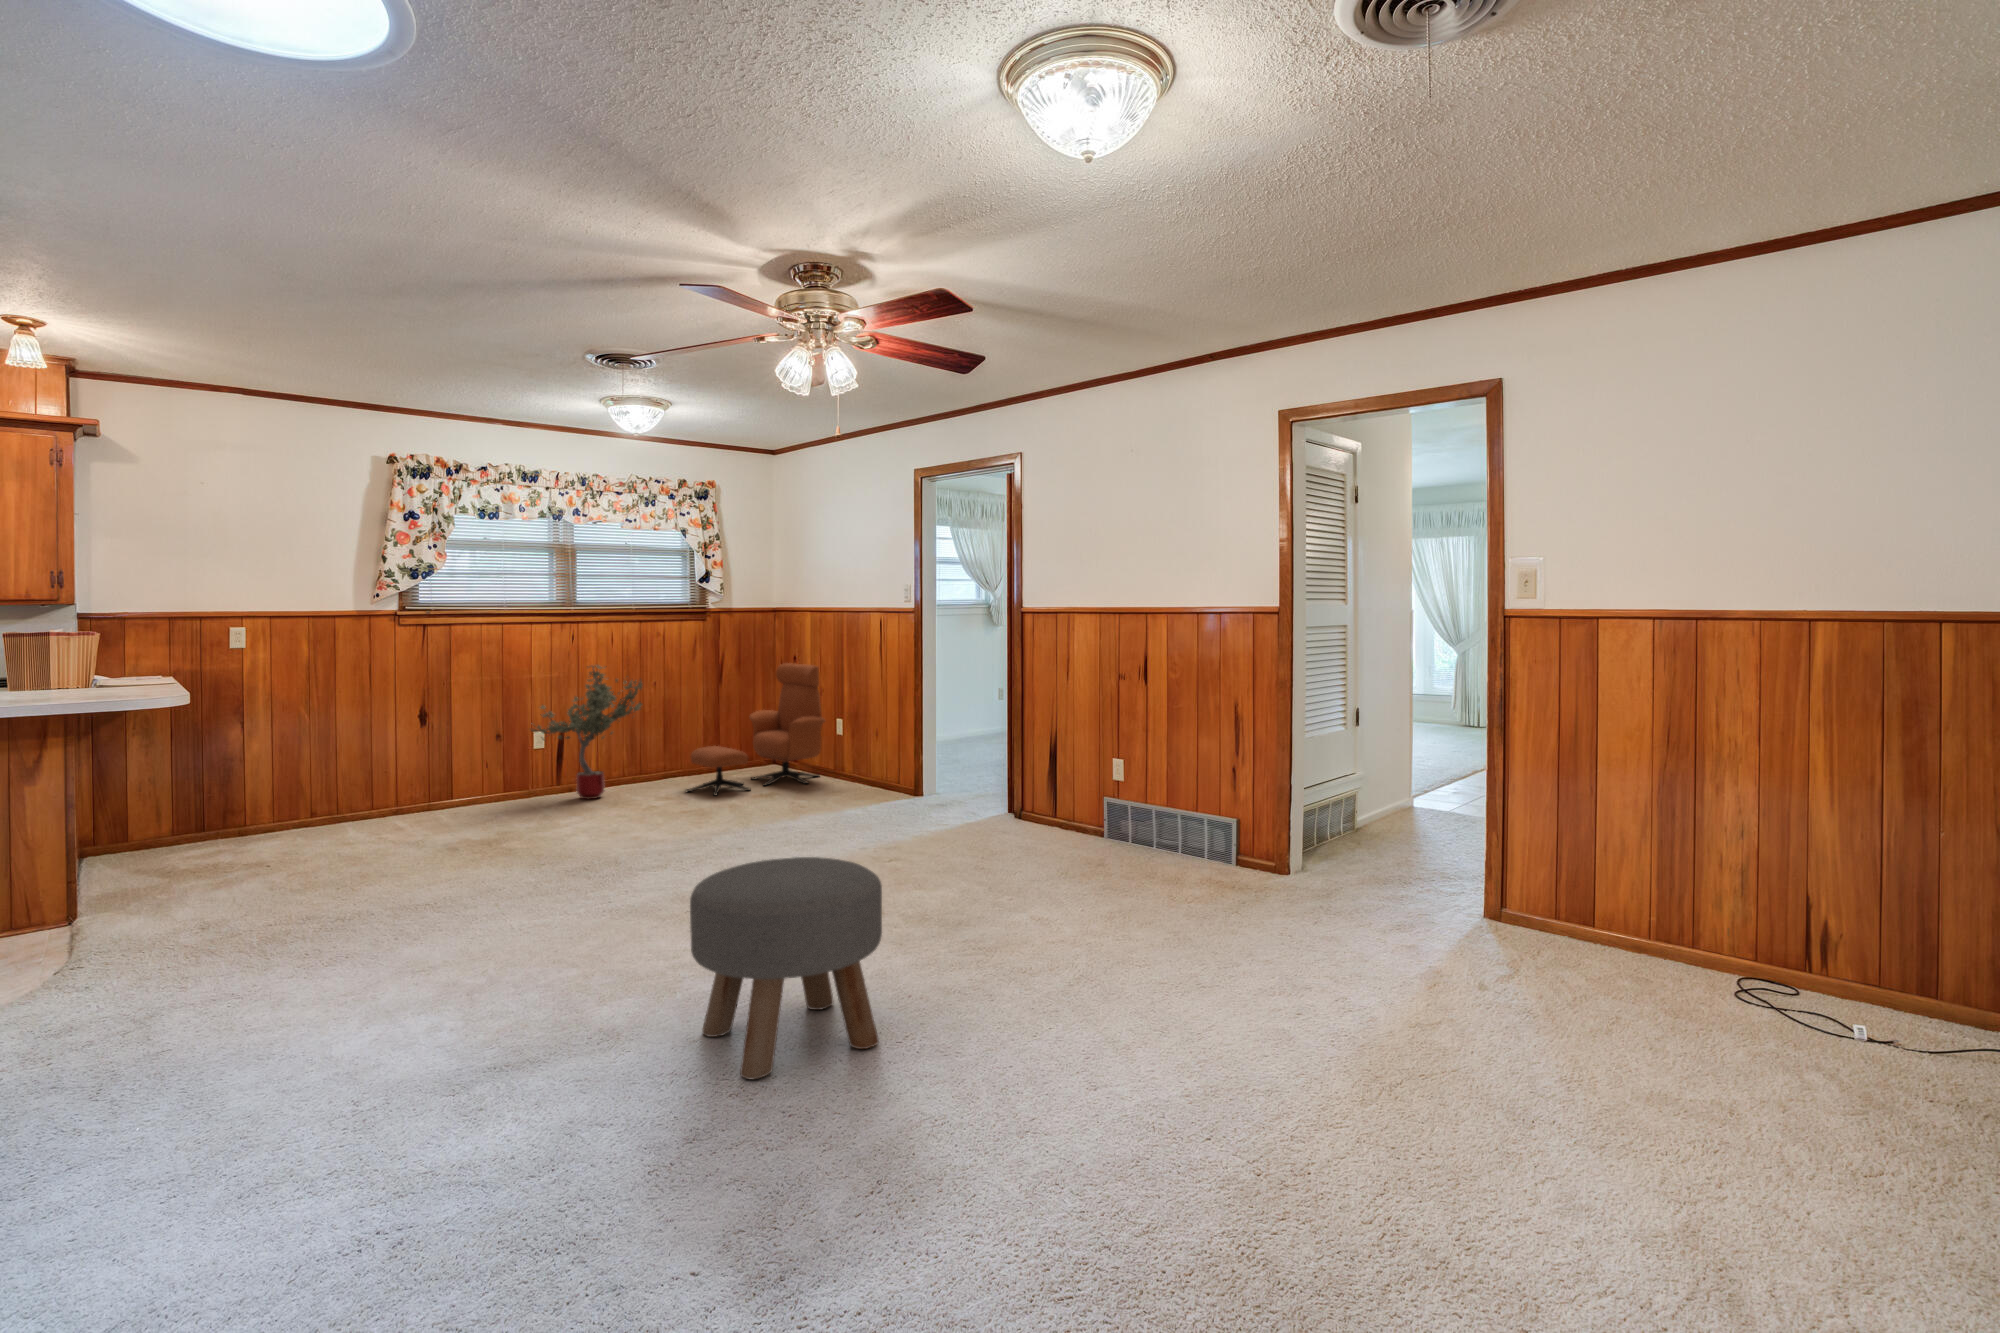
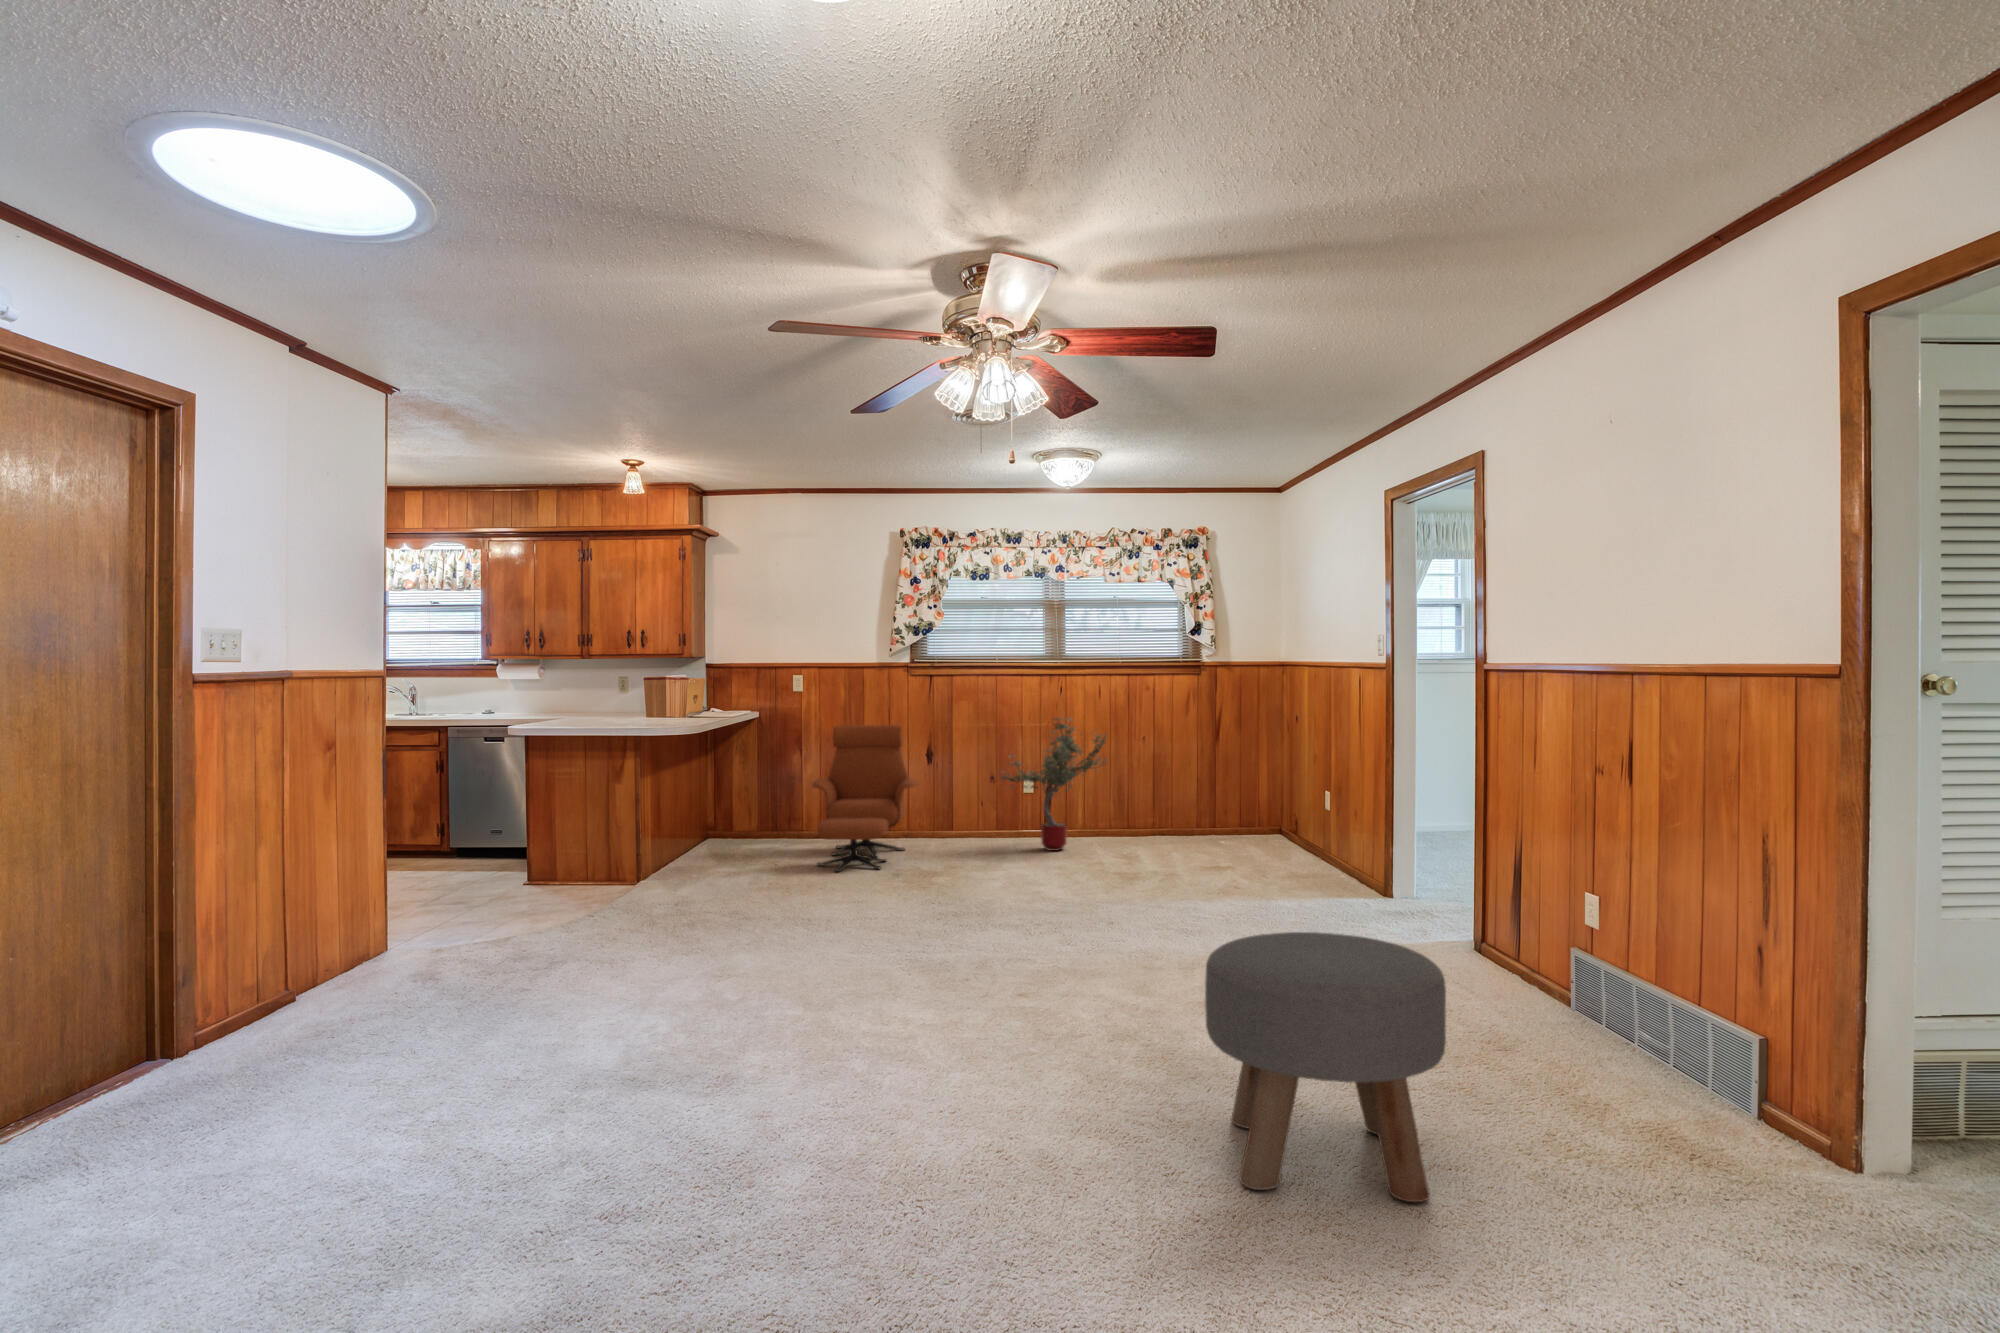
lounge chair: present [686,663,825,796] -> present [812,725,919,872]
ottoman: present [690,857,882,1079] -> present [1205,932,1446,1202]

